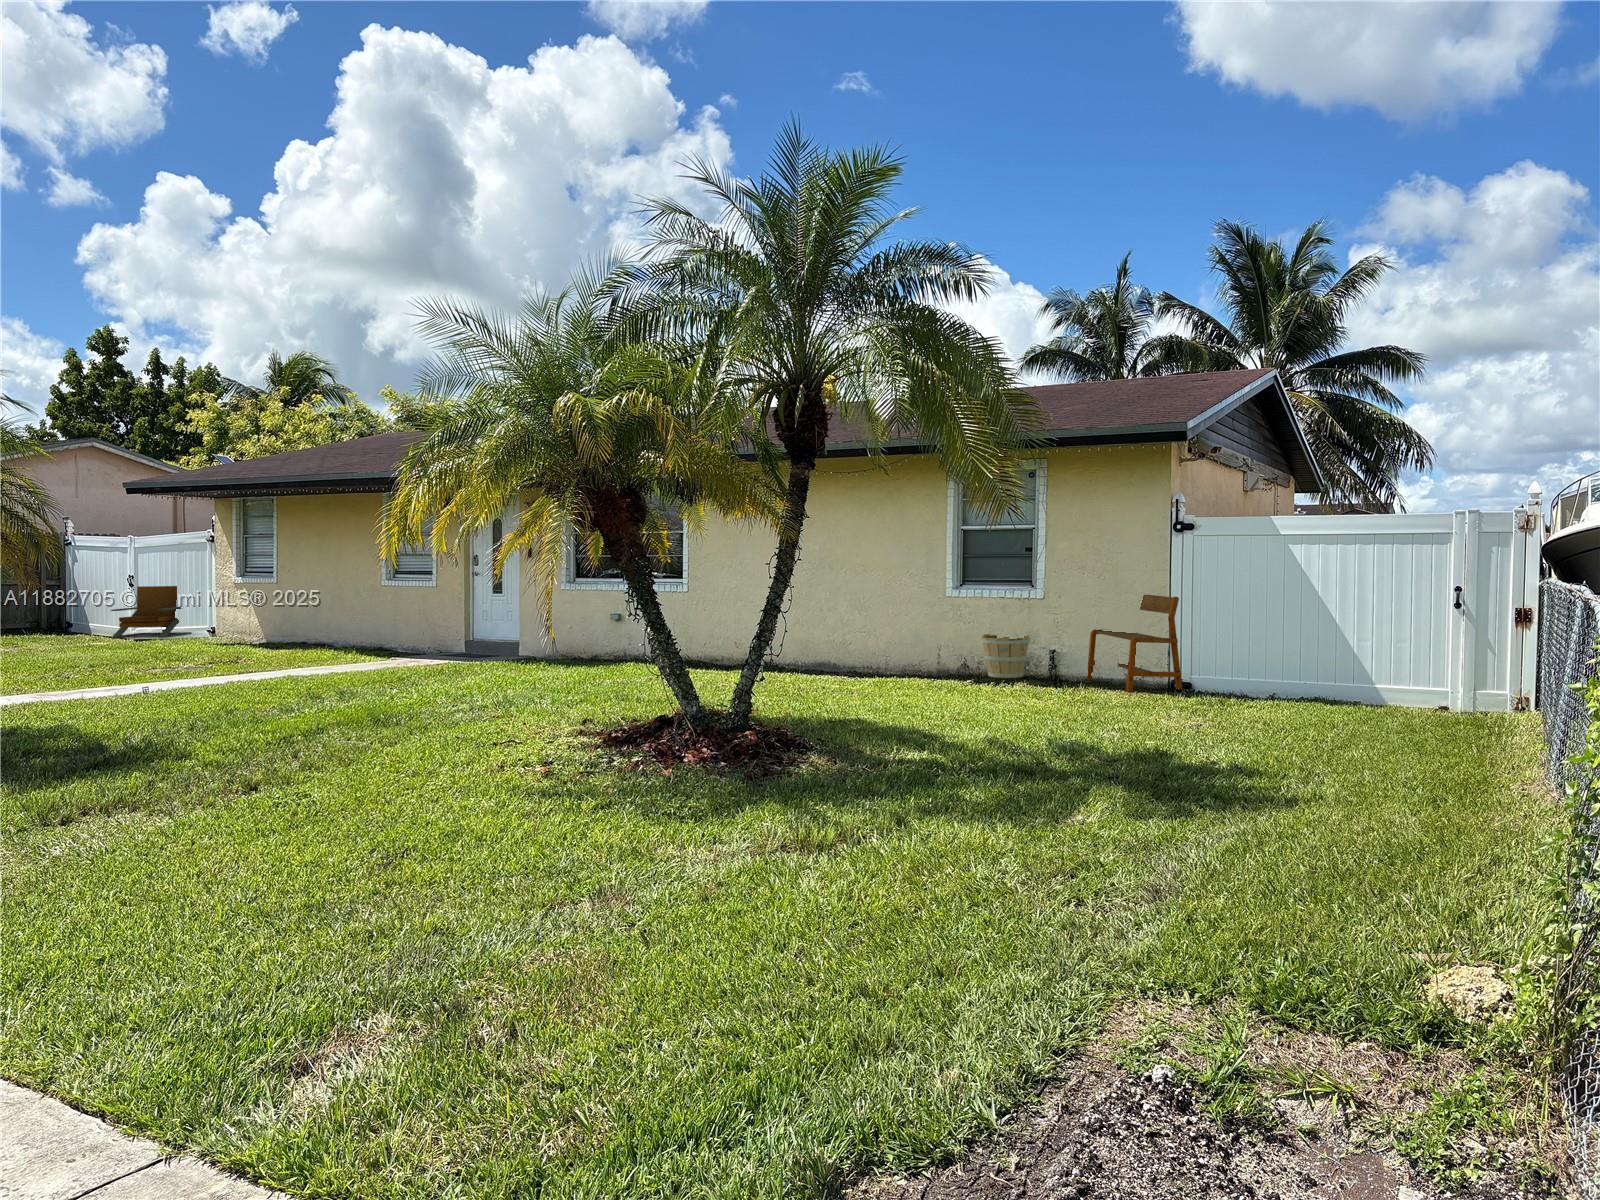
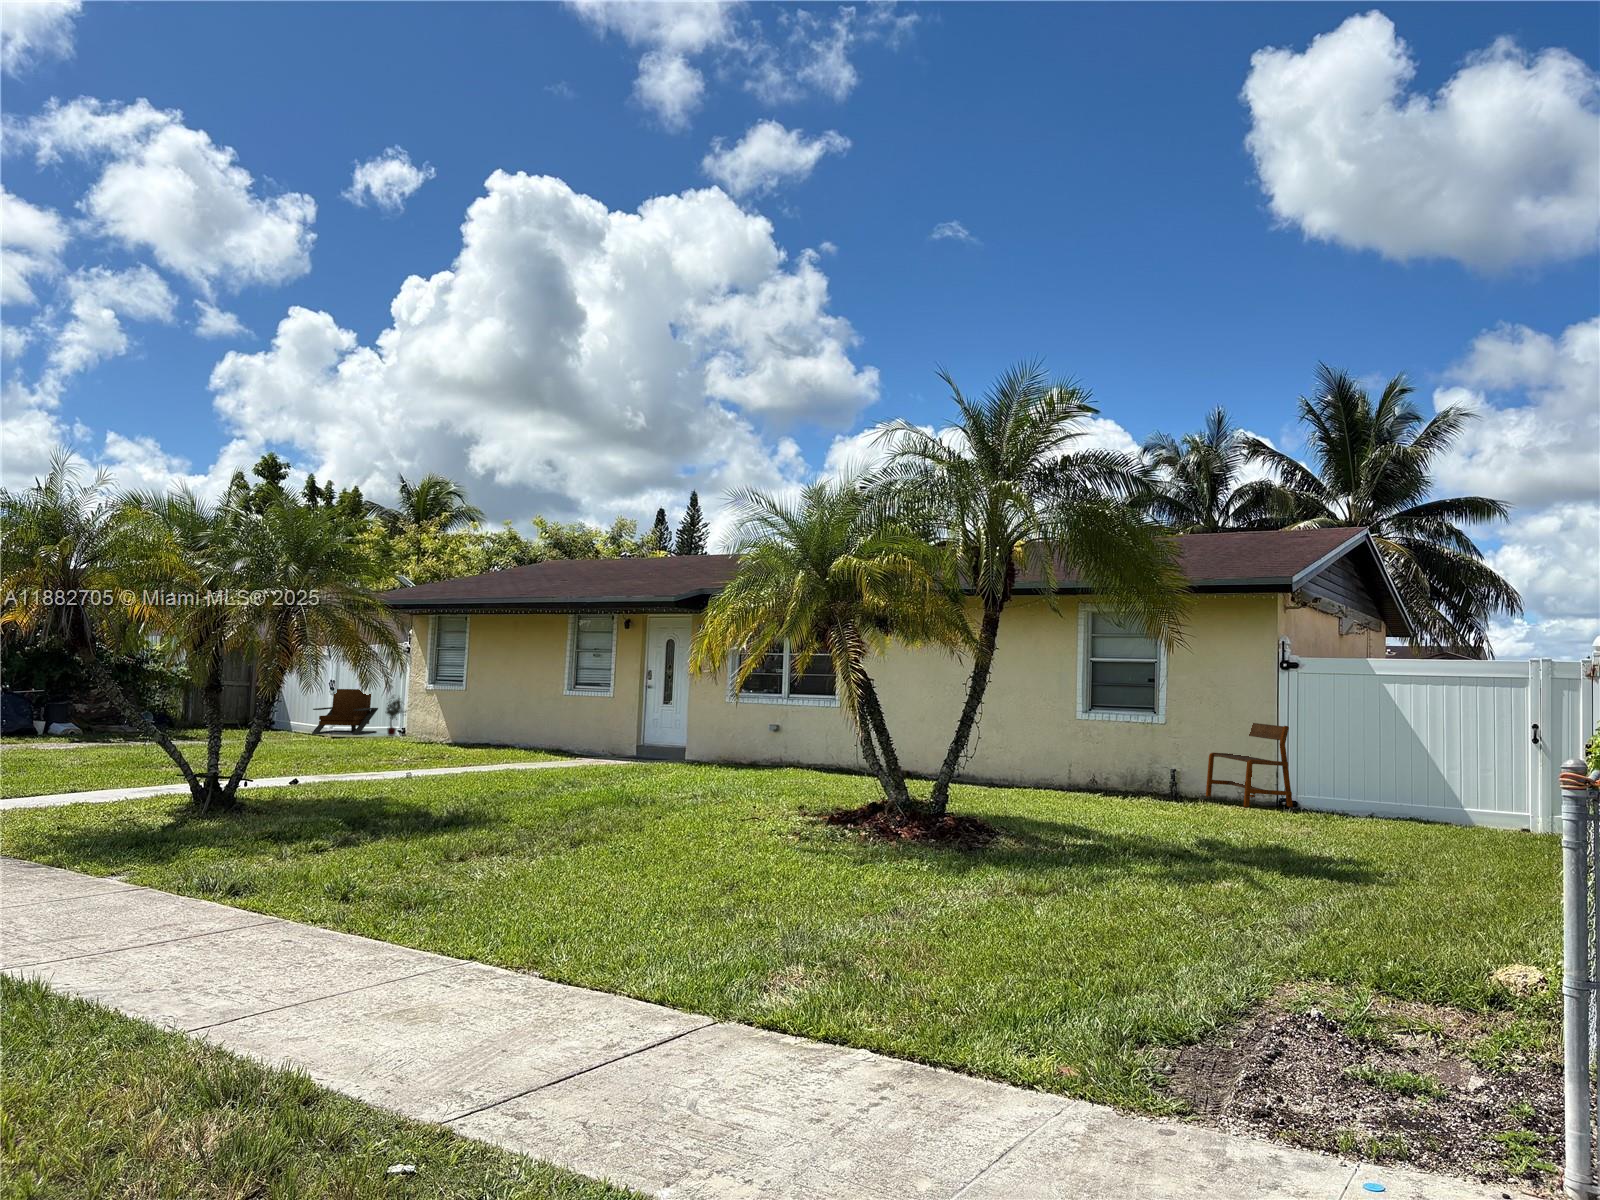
potted tree: none [193,591,222,637] -> present [386,696,406,736]
wooden bucket: present [981,634,1030,678] -> none [1111,754,1155,793]

